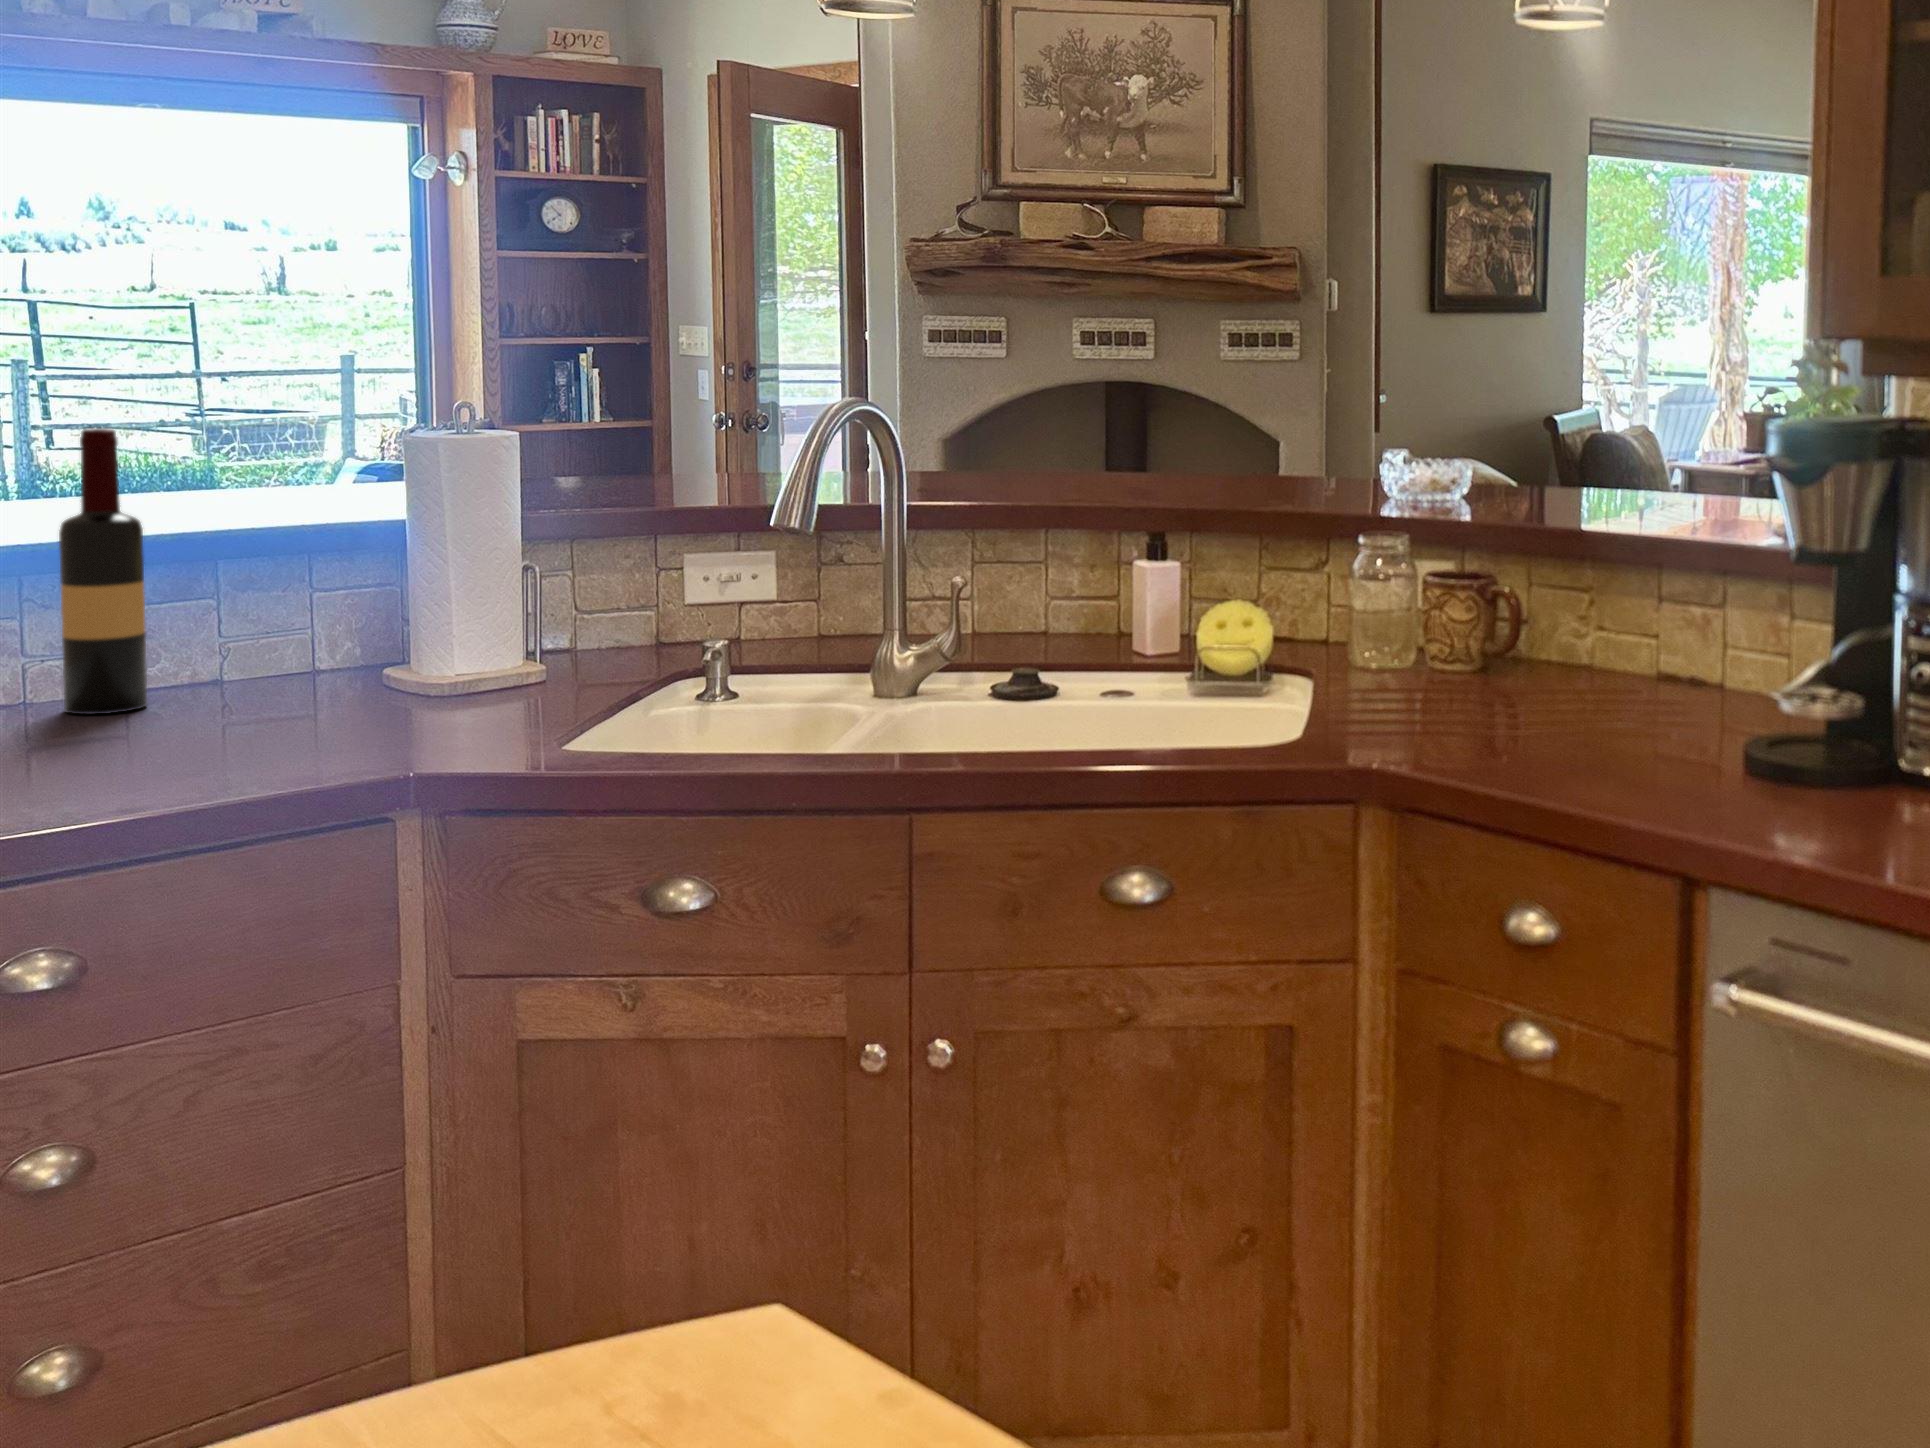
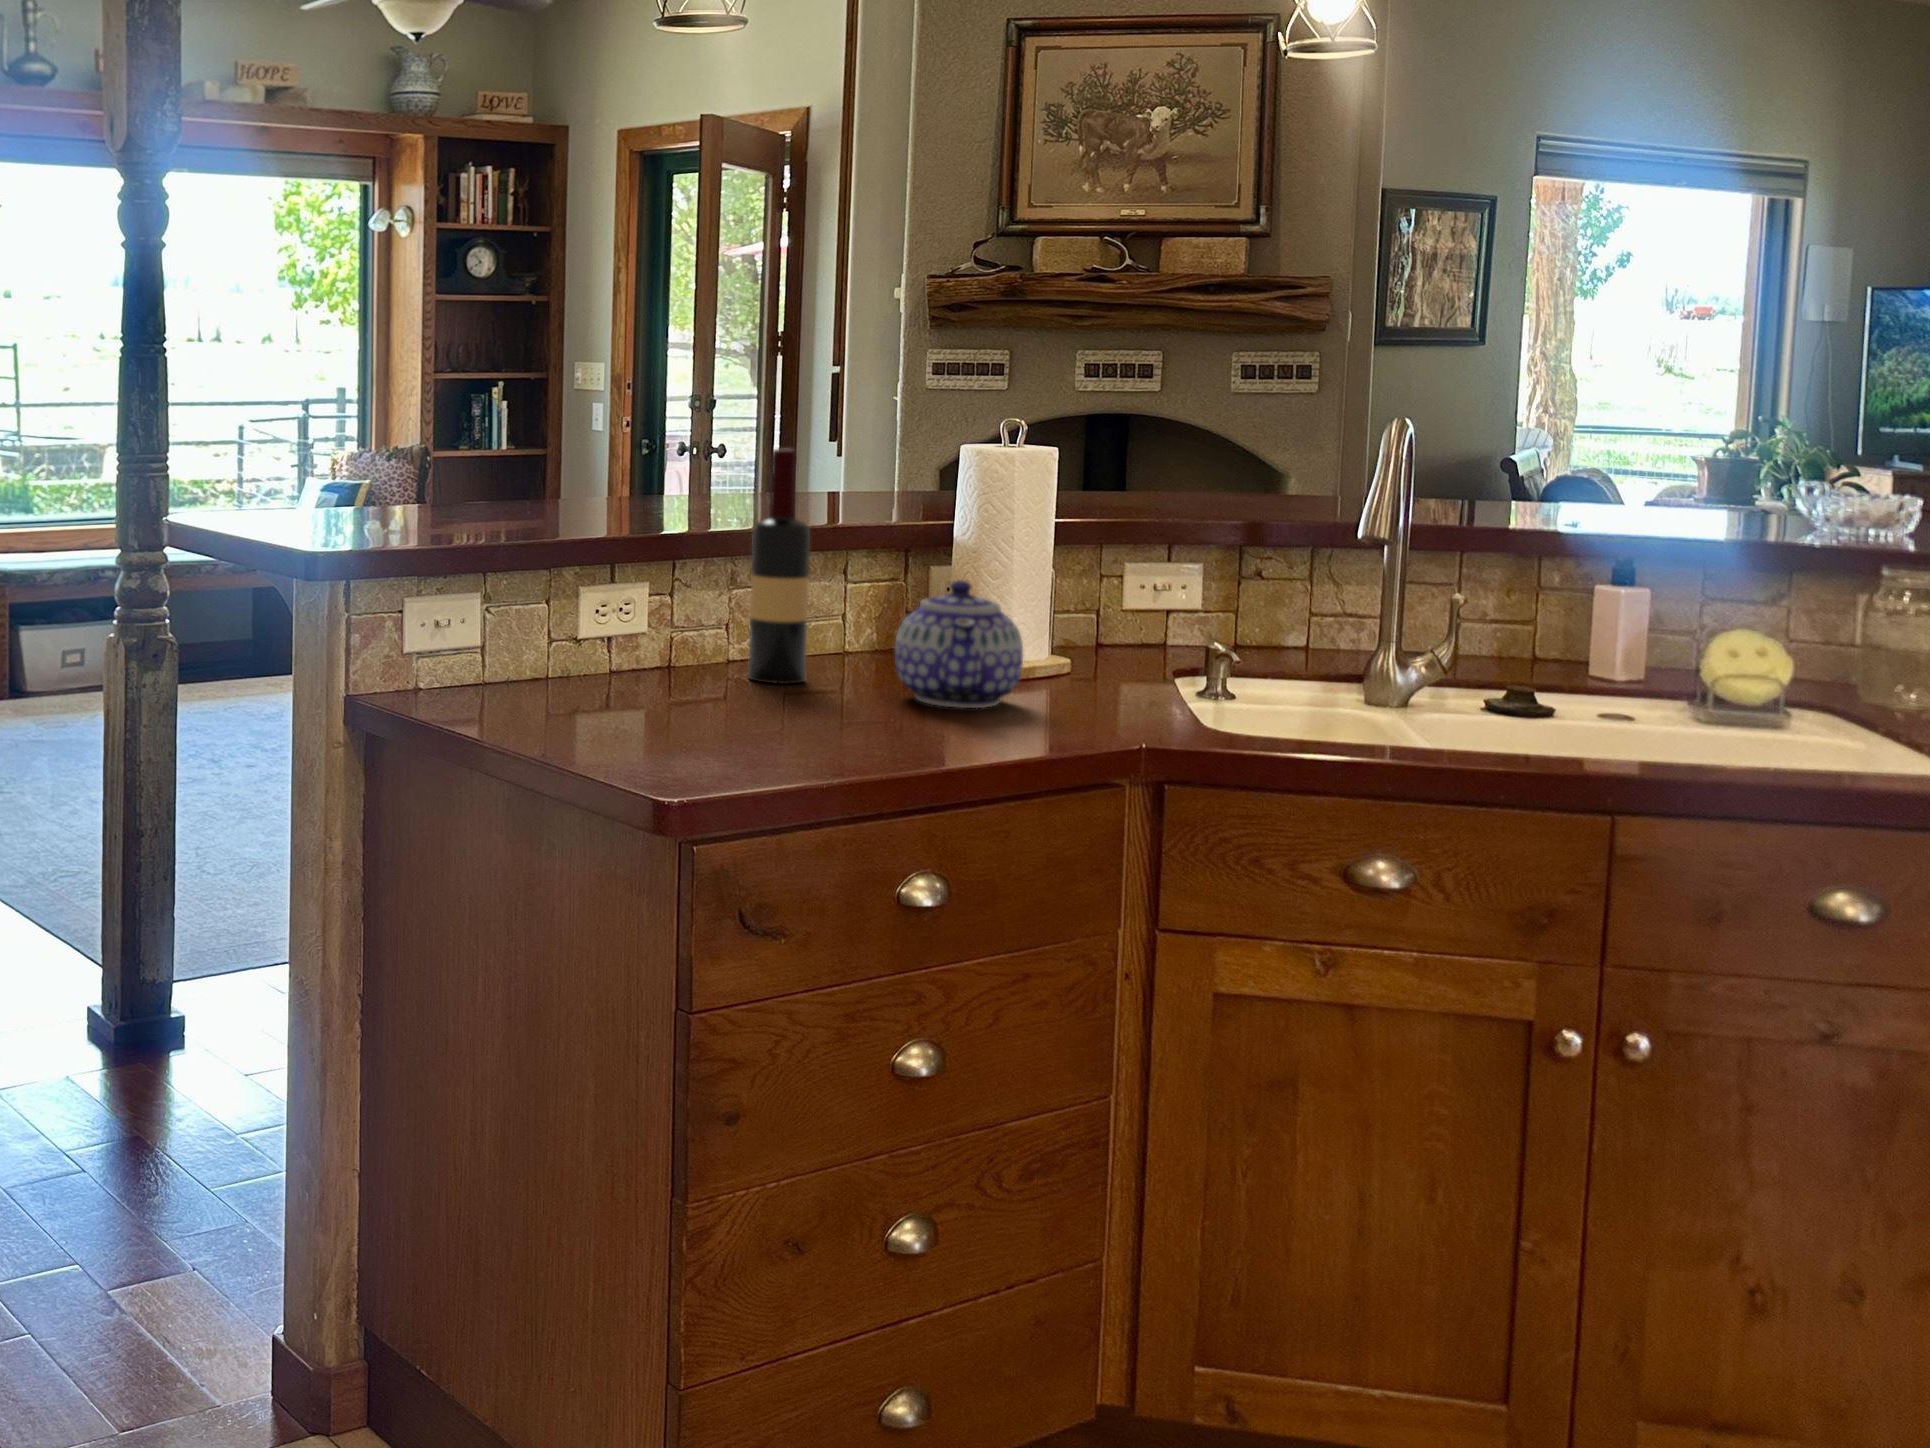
teapot: none [207,583,377,734] -> present [895,580,1023,708]

